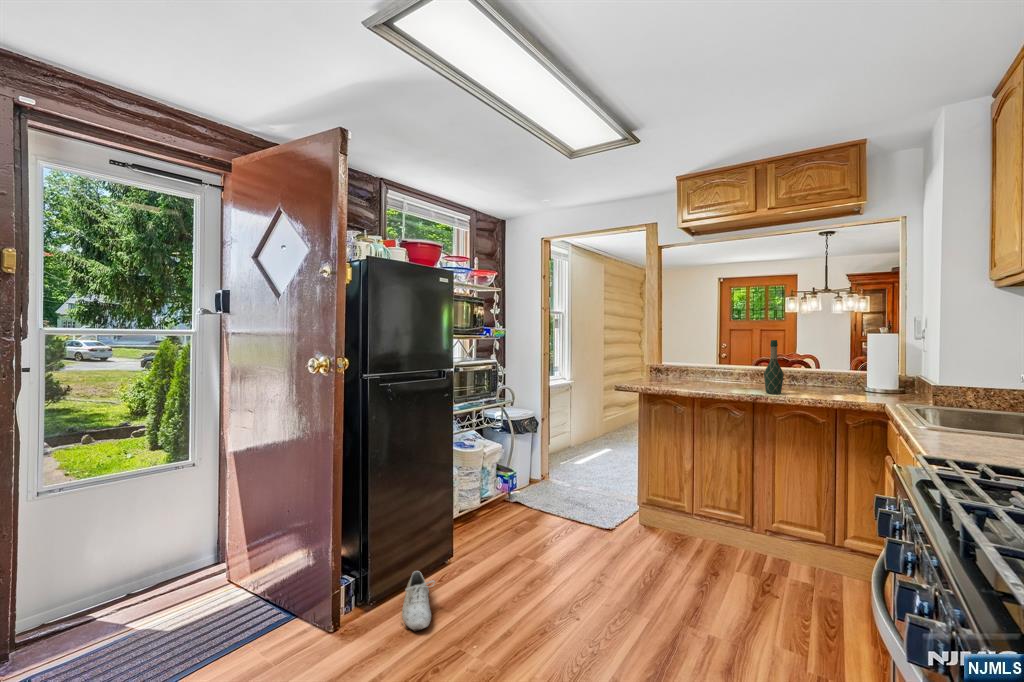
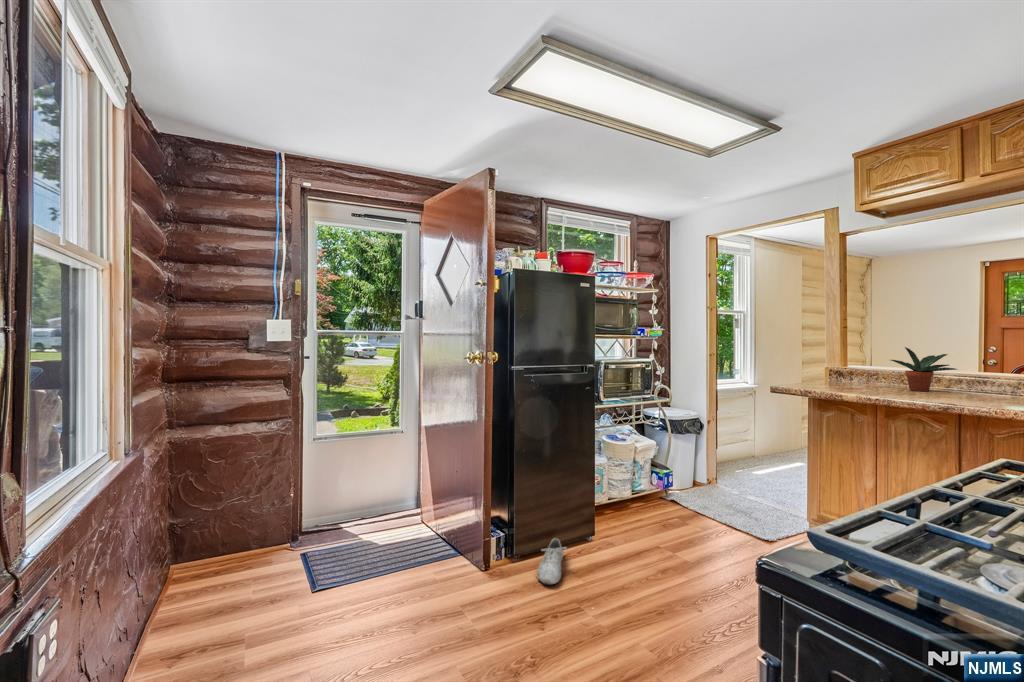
wine bottle: present [764,340,784,394] -> none [968,337,998,404]
potted plant: none [700,347,746,385] -> present [891,347,957,391]

